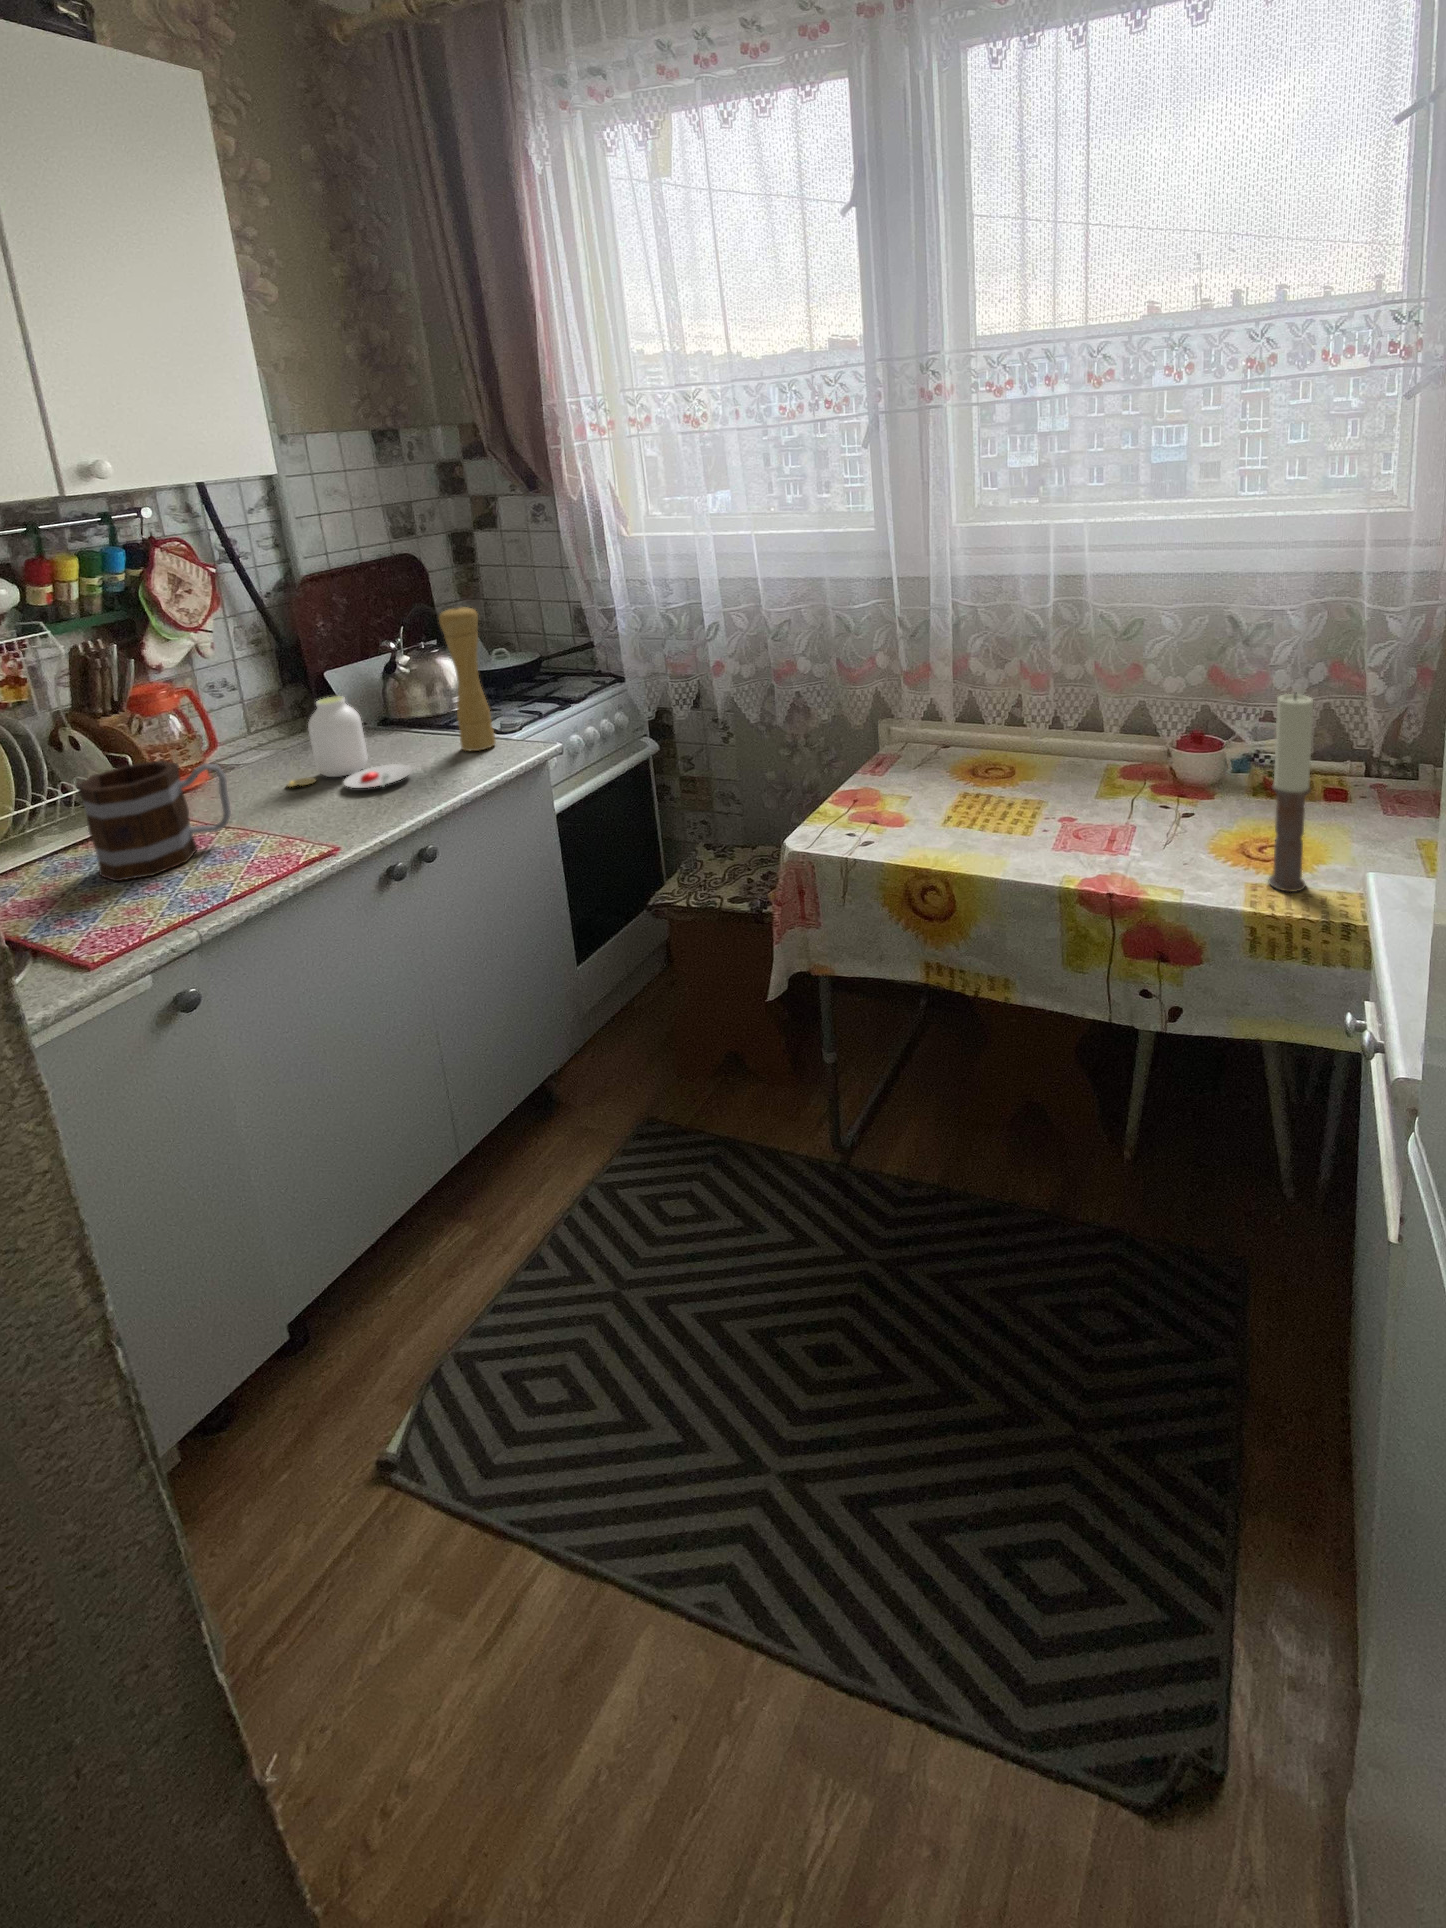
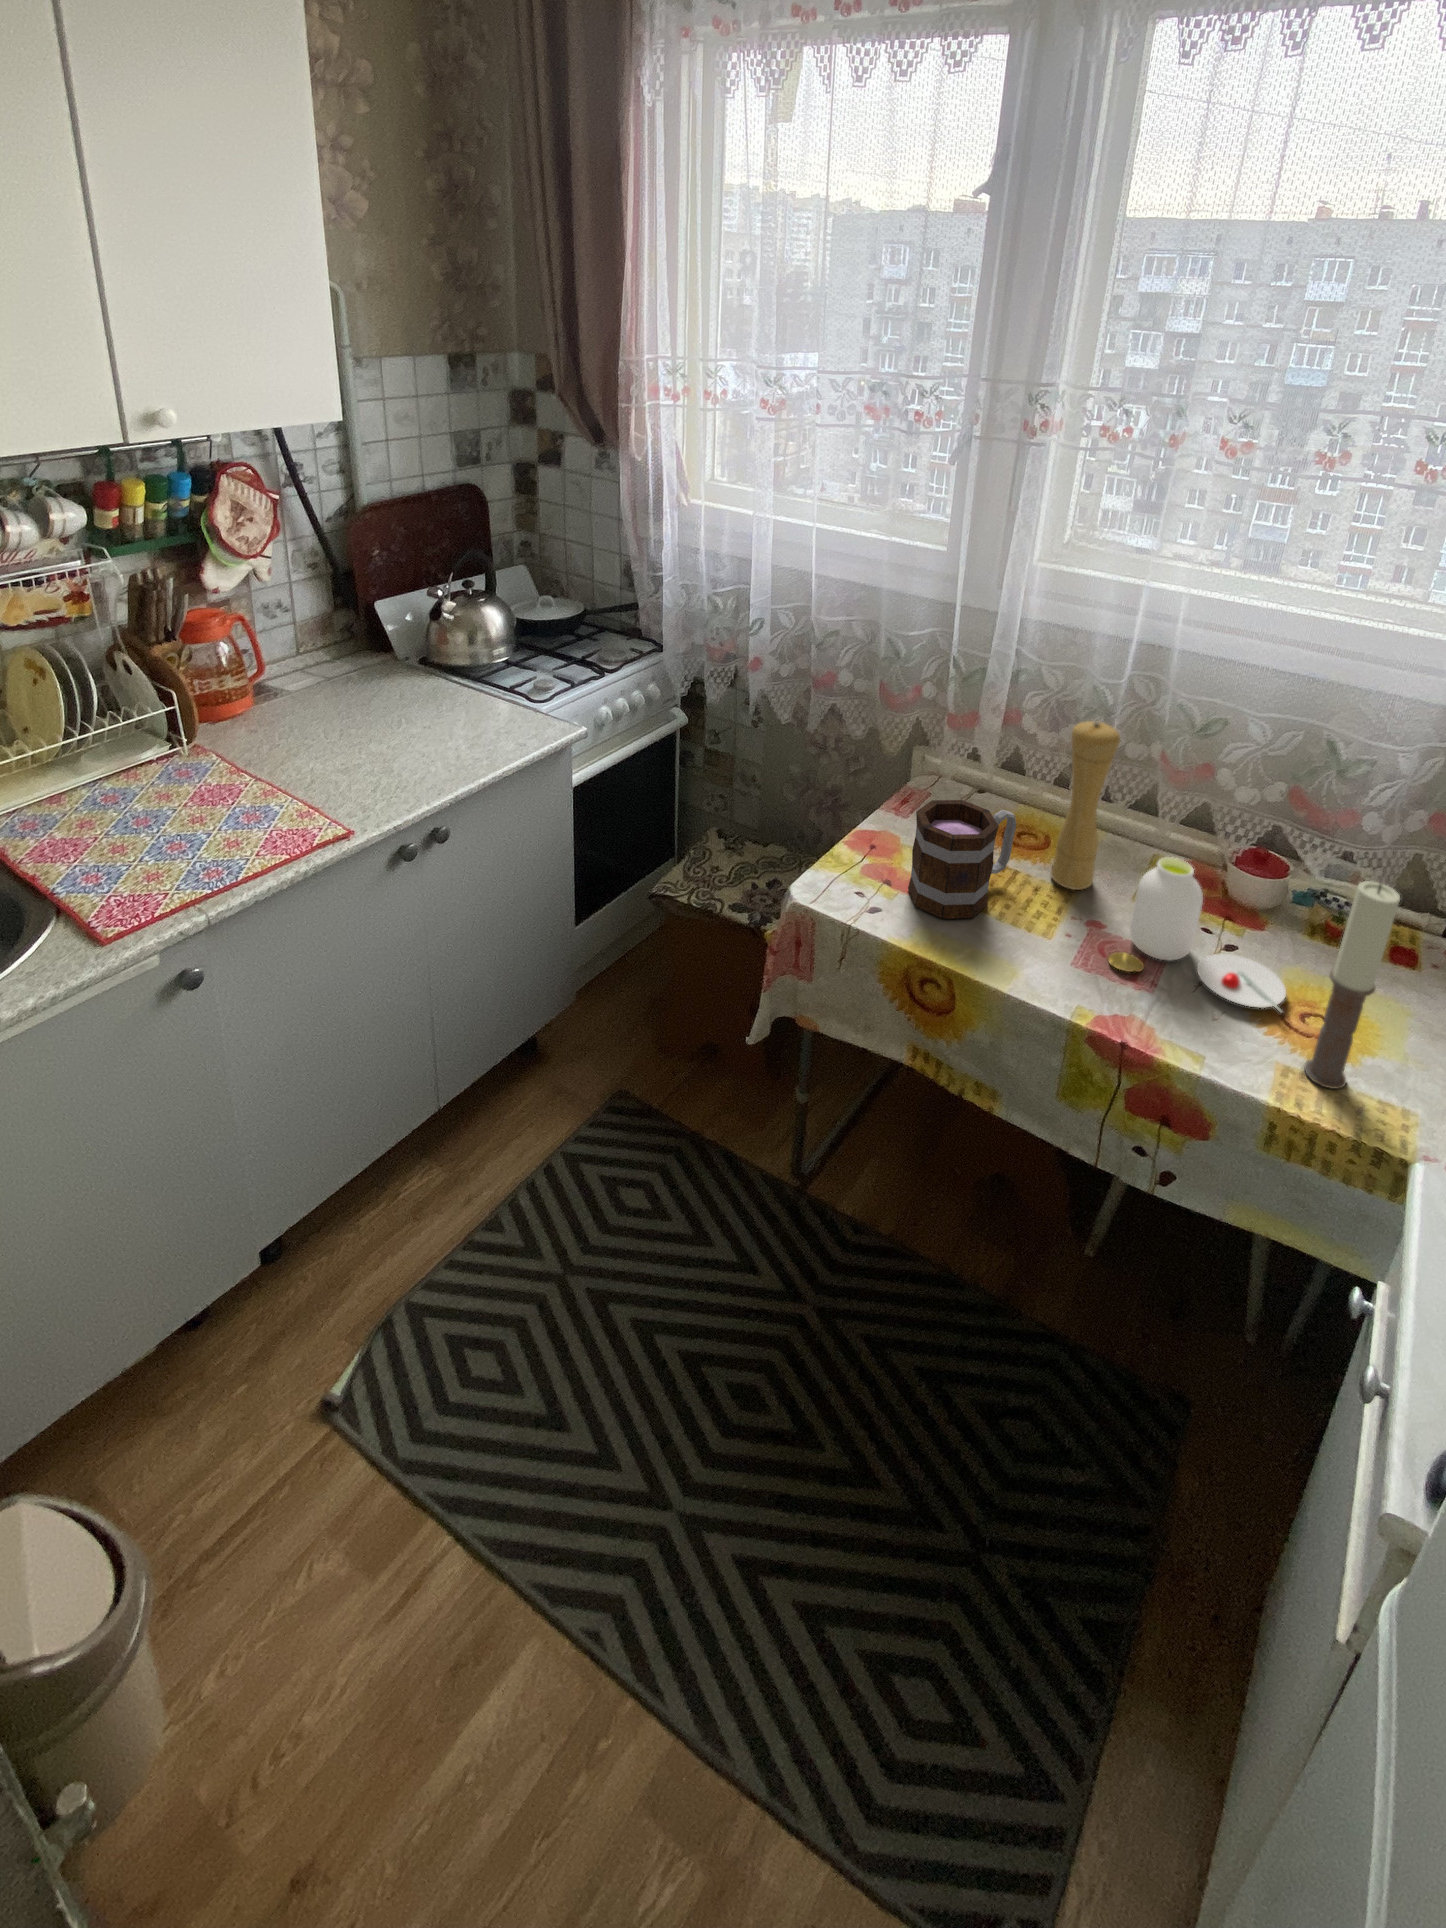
pepper mill: present [439,606,496,751] -> present [1051,721,1120,890]
jar: present [287,696,412,788] -> present [1108,857,1286,1012]
mug: present [77,761,231,881] -> present [908,800,1016,919]

